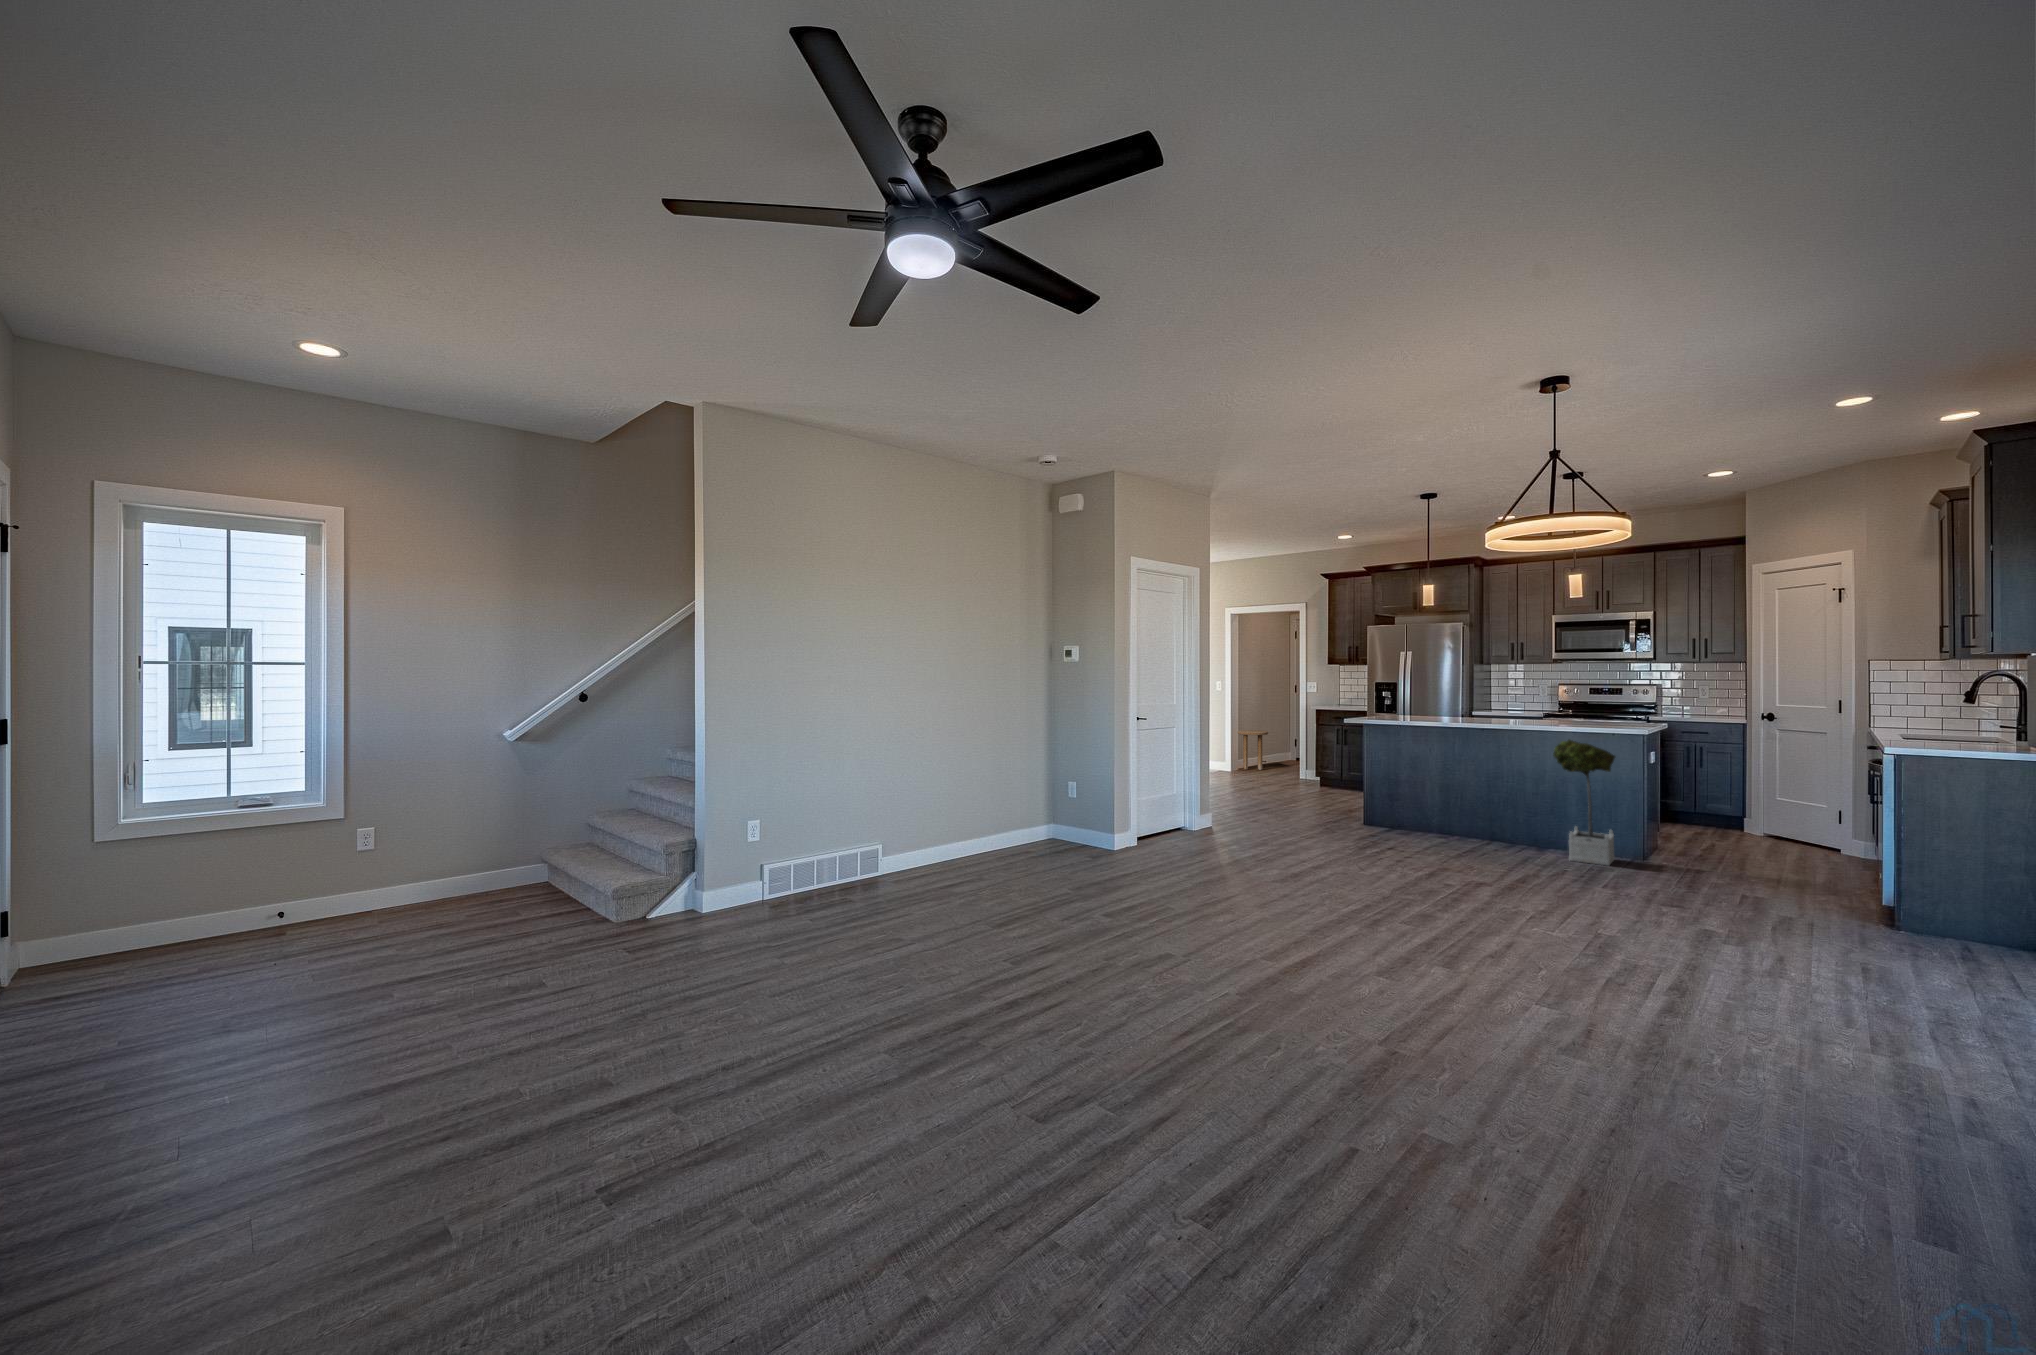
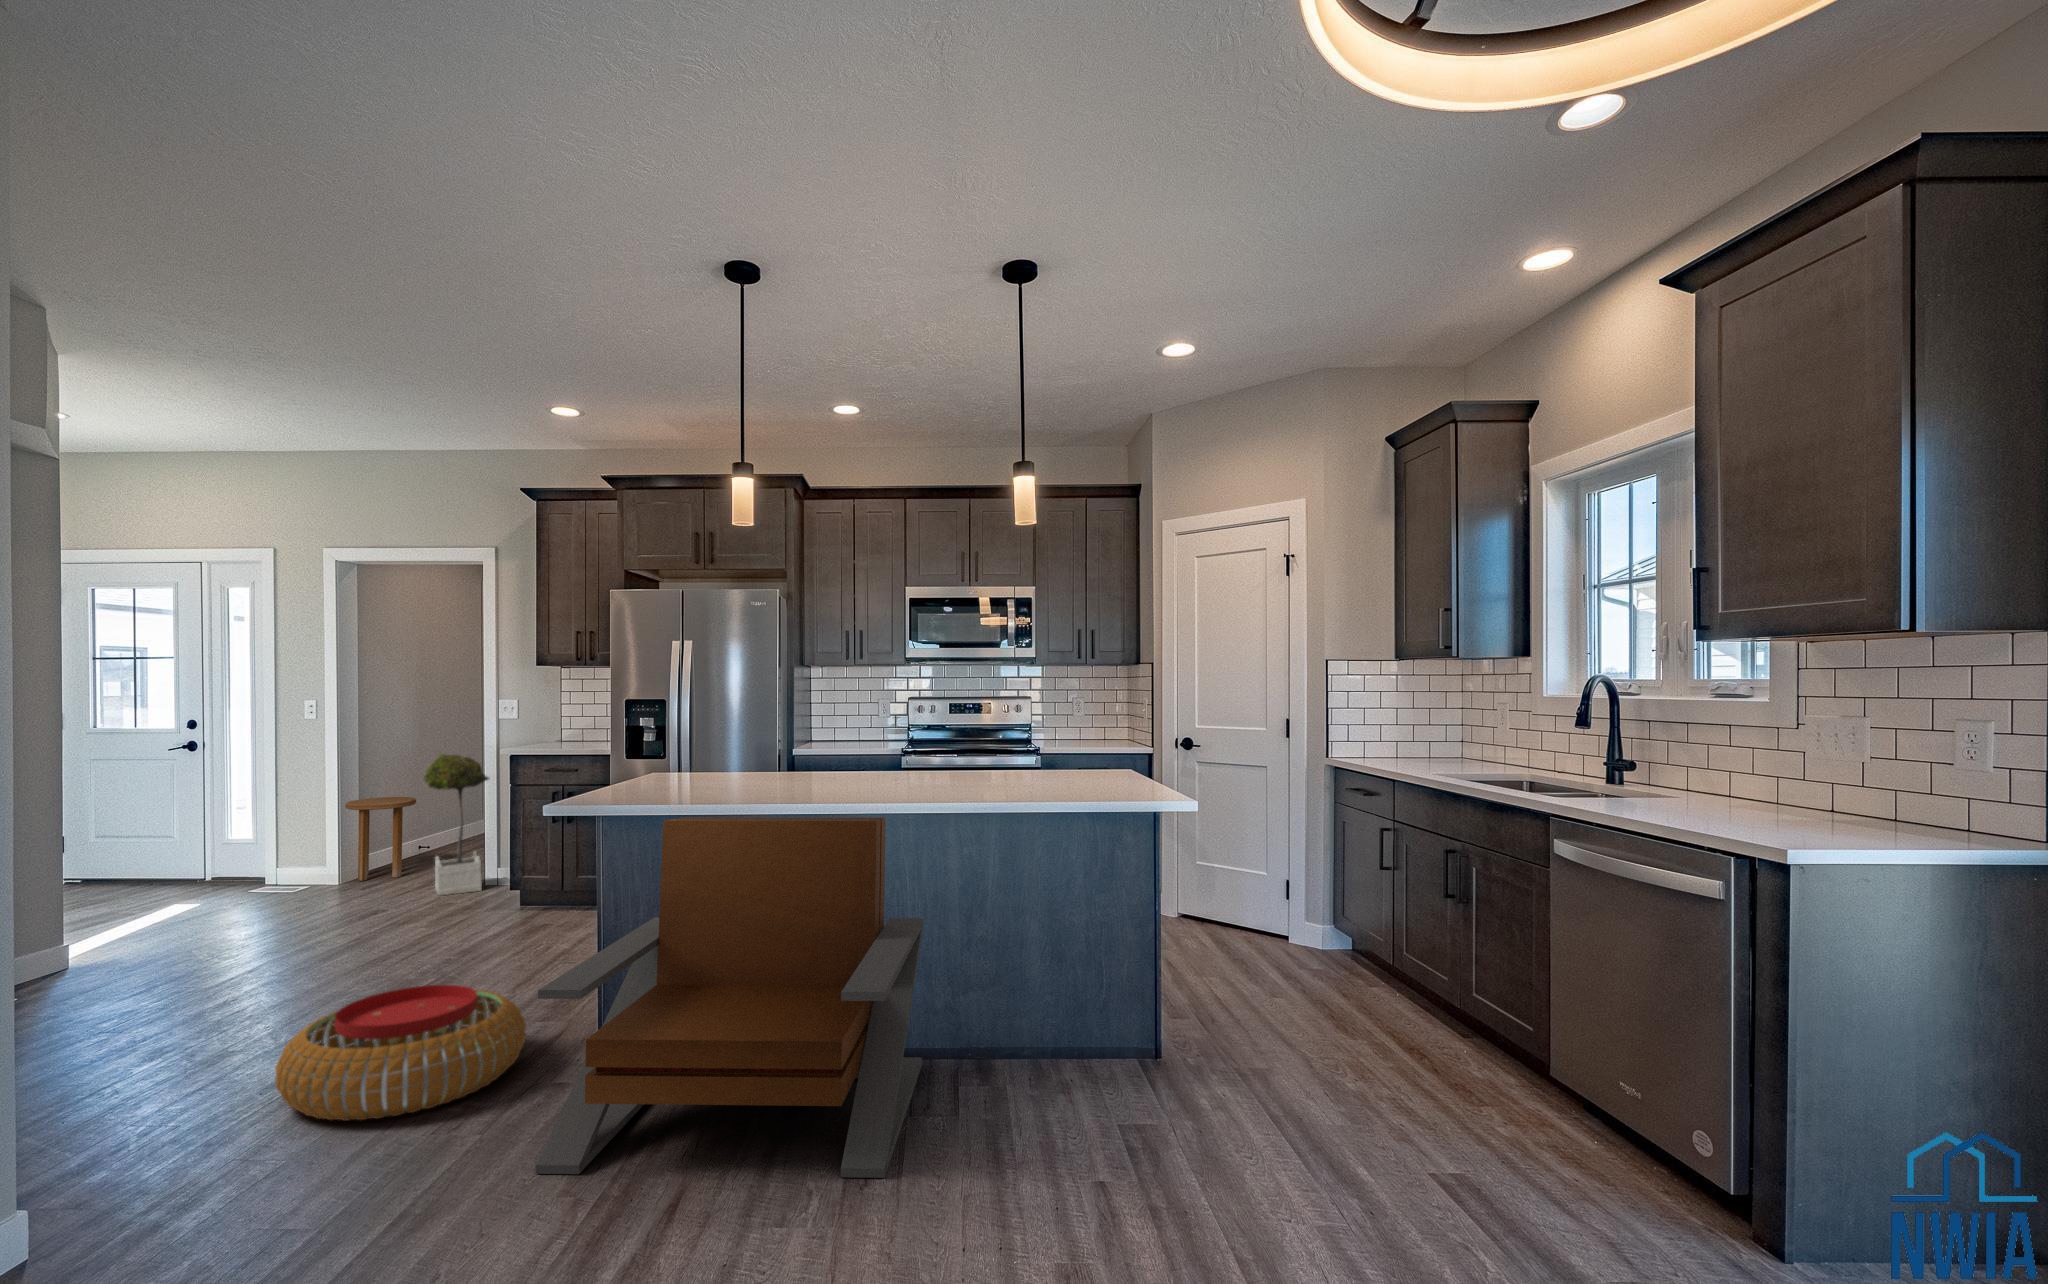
lounge chair: none [1351,728,1524,866] -> present [536,817,923,1178]
potted tree: present [1553,740,1615,866] -> present [424,753,489,895]
pouf: none [1255,790,1340,828] -> present [275,985,526,1121]

